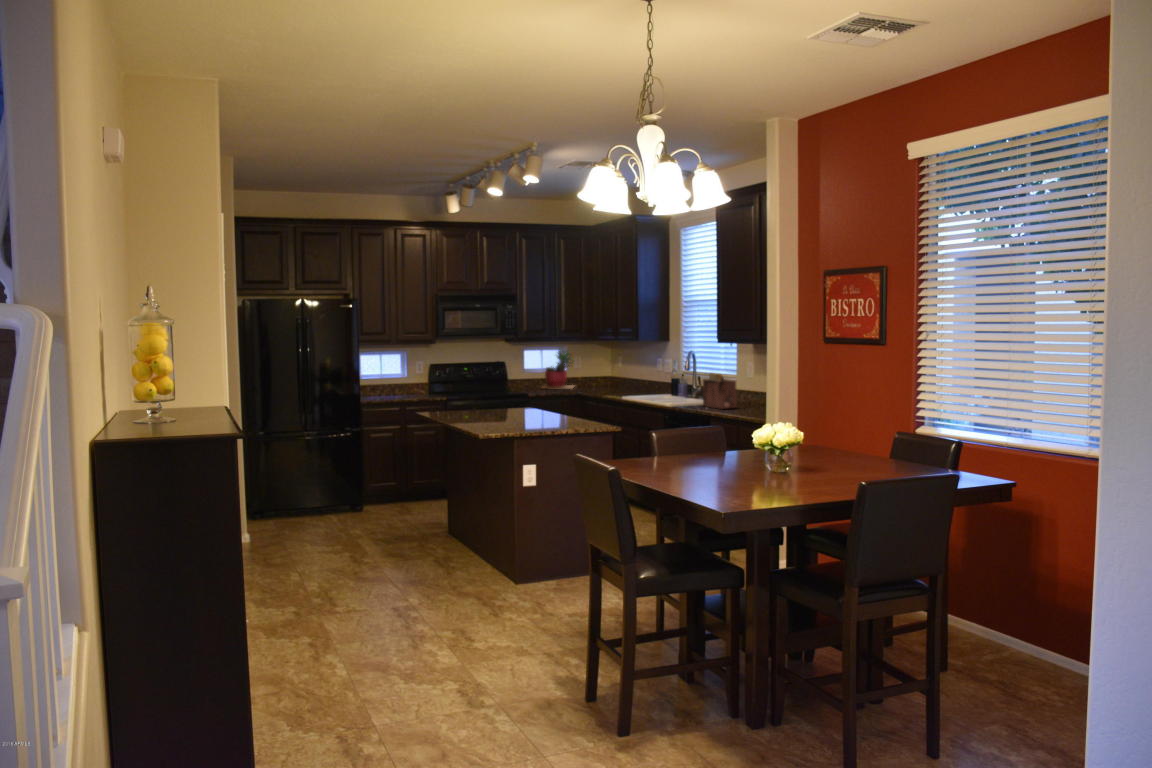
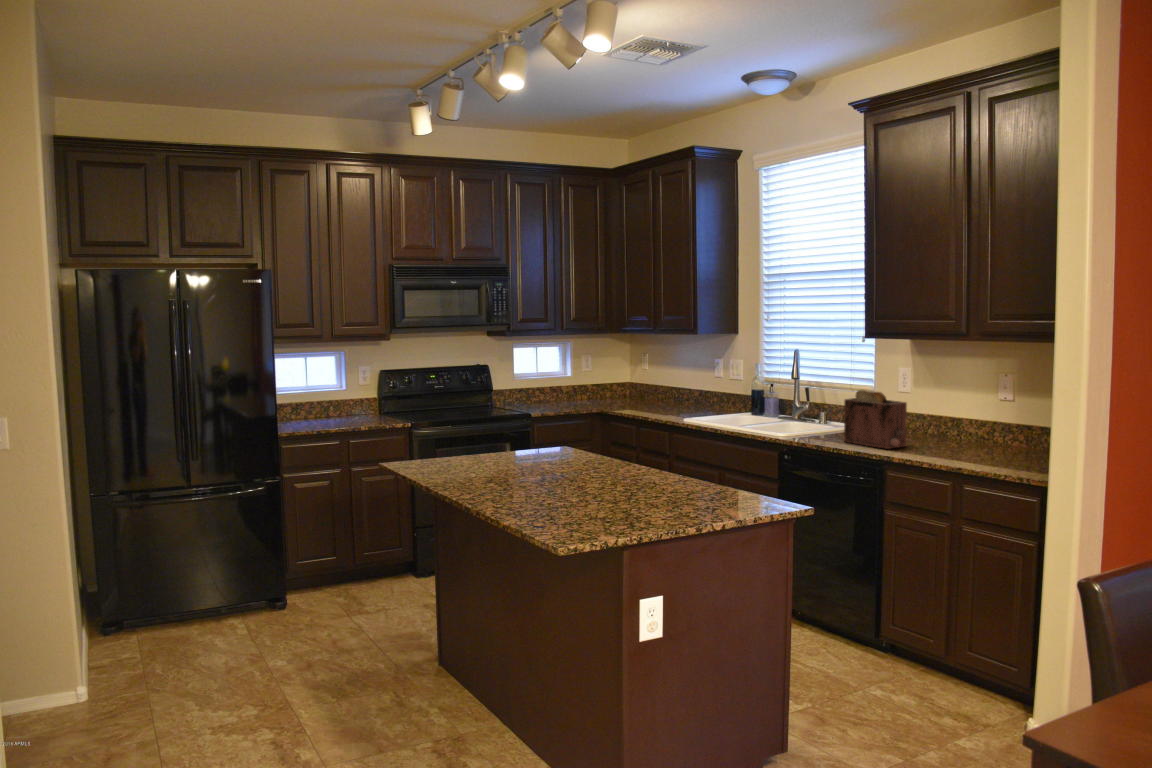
succulent plant: present [542,351,574,389] -> none [546,343,594,403]

